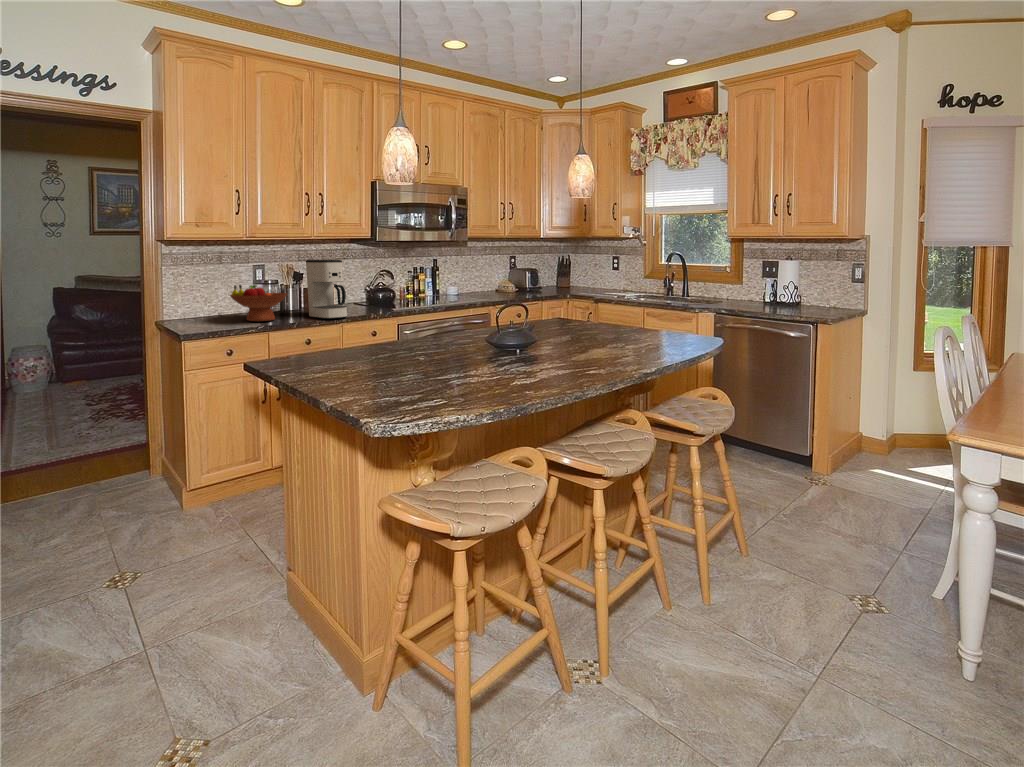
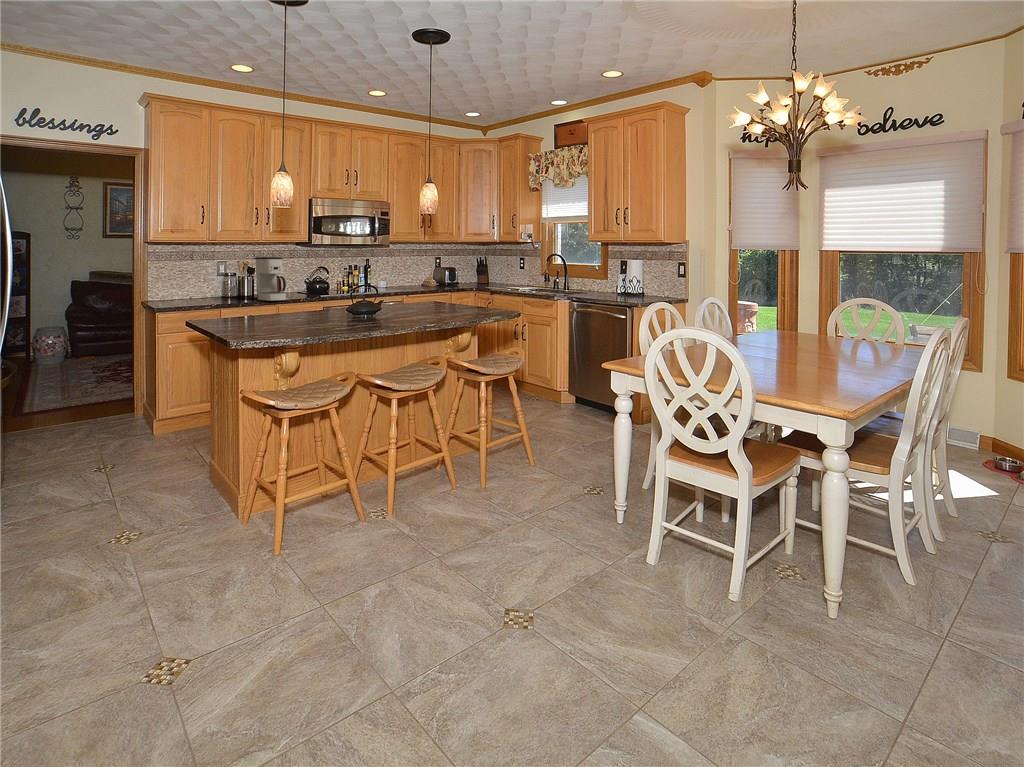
fruit bowl: present [230,285,287,321] -> none [196,274,240,302]

